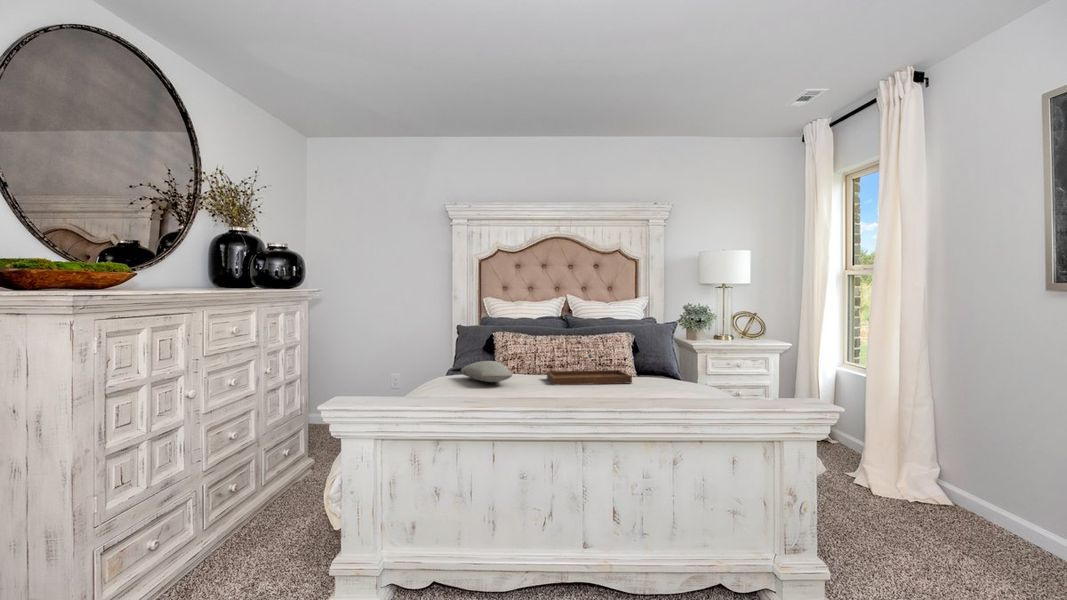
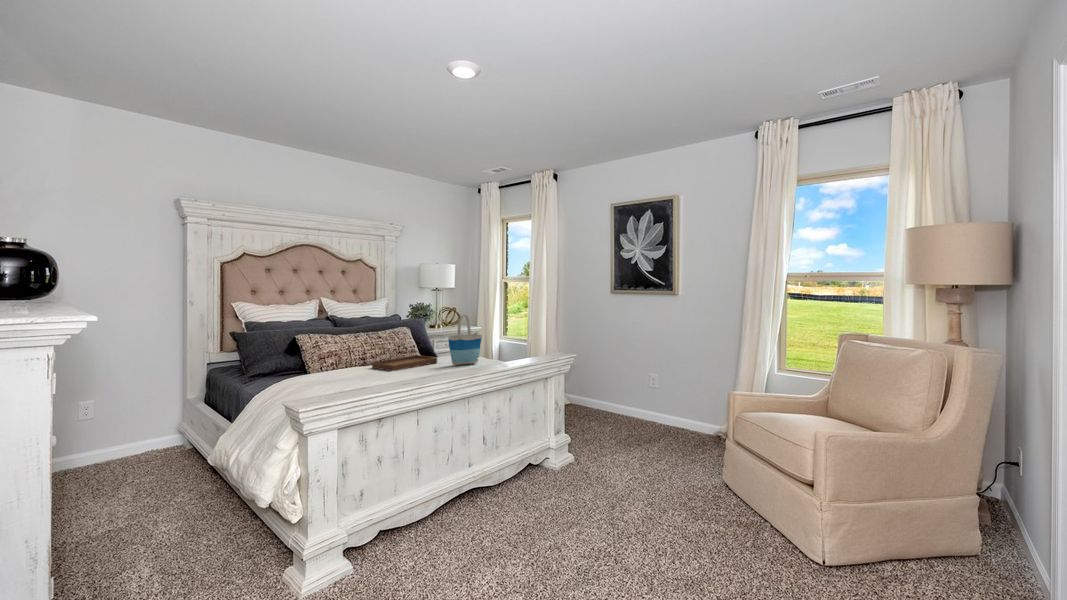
tote bag: none [632,316,689,391] -> present [448,315,482,365]
pillow: present [461,361,512,382] -> none [303,359,368,376]

